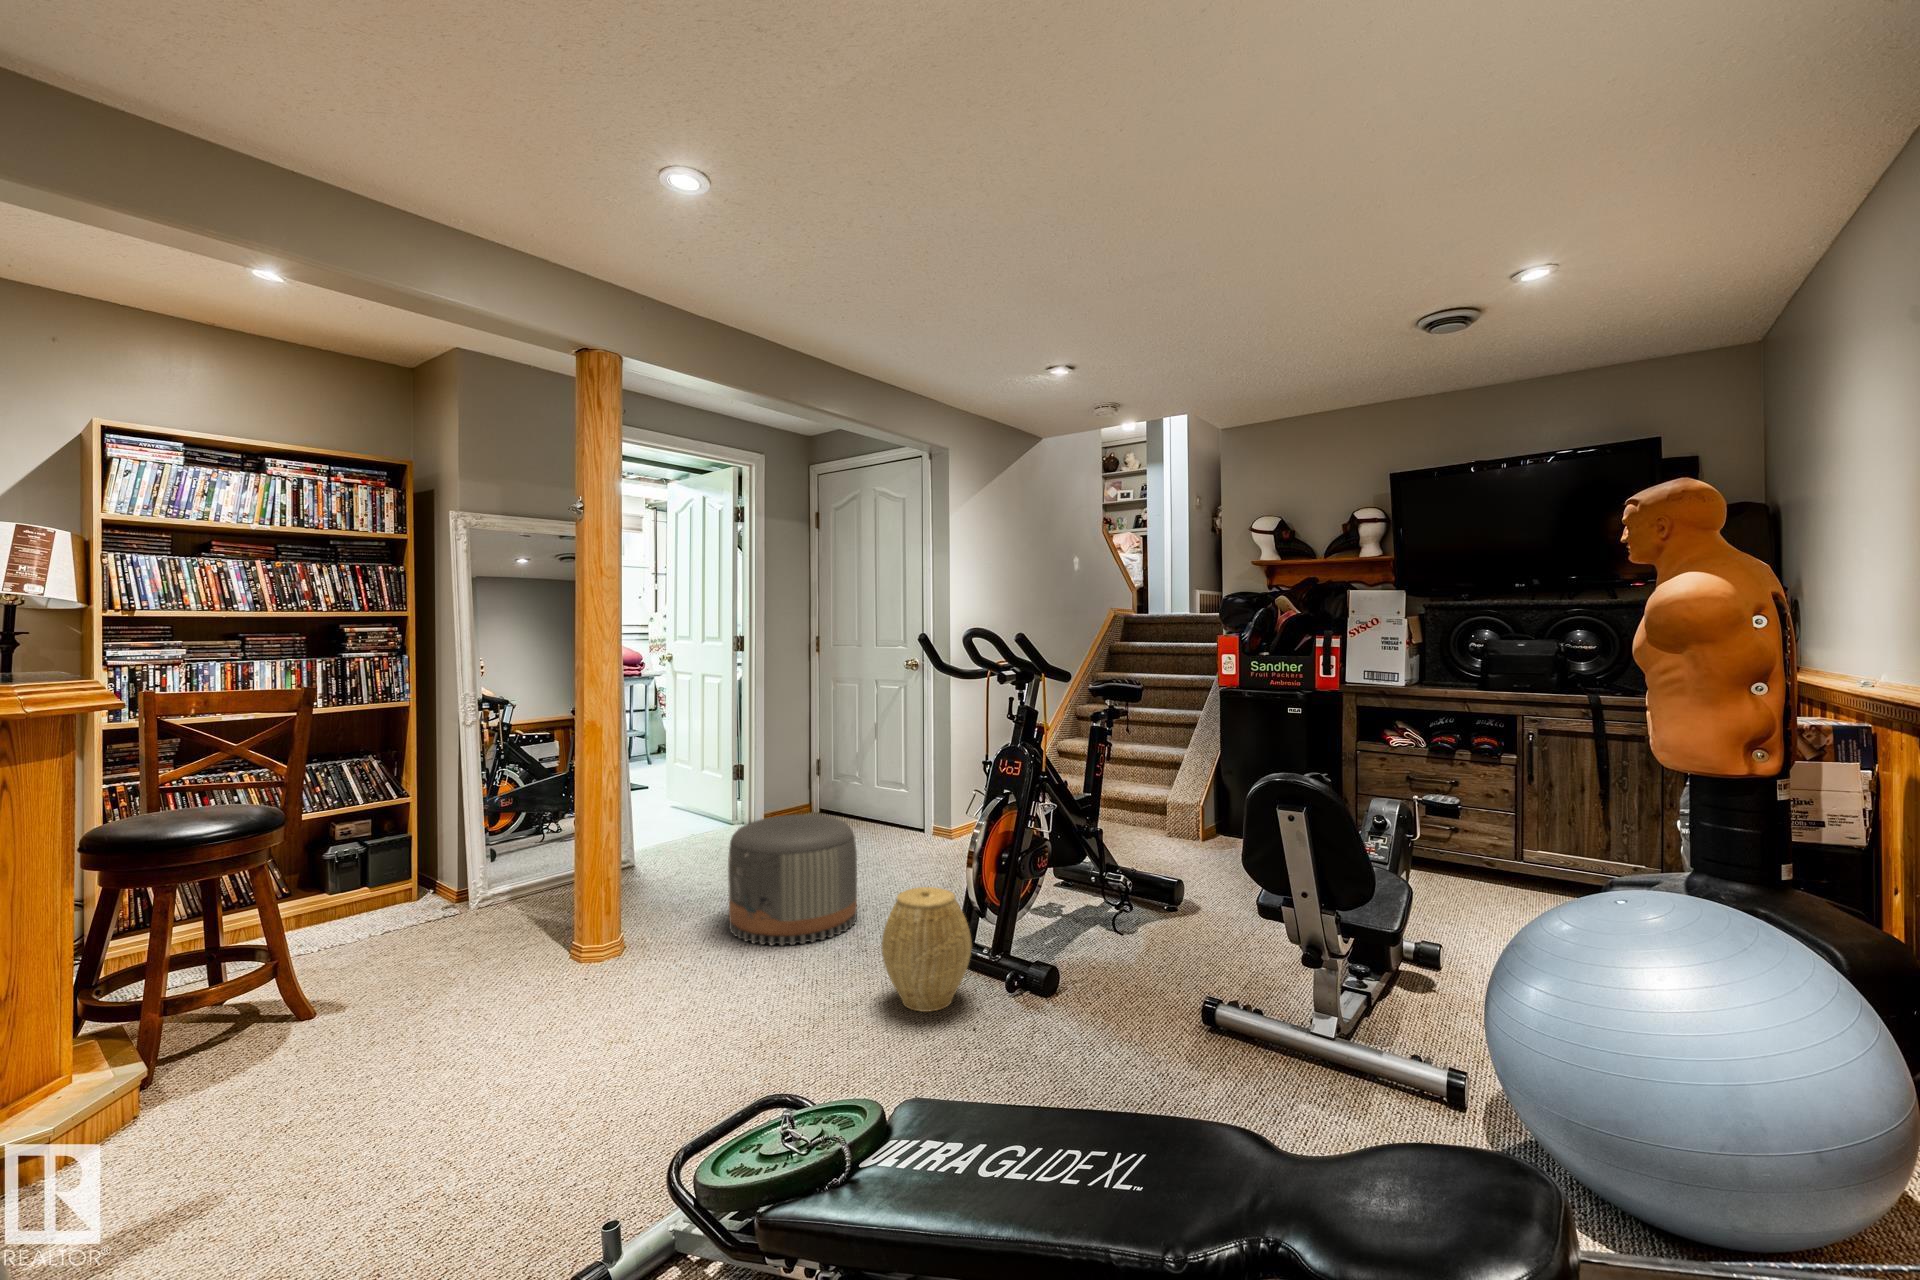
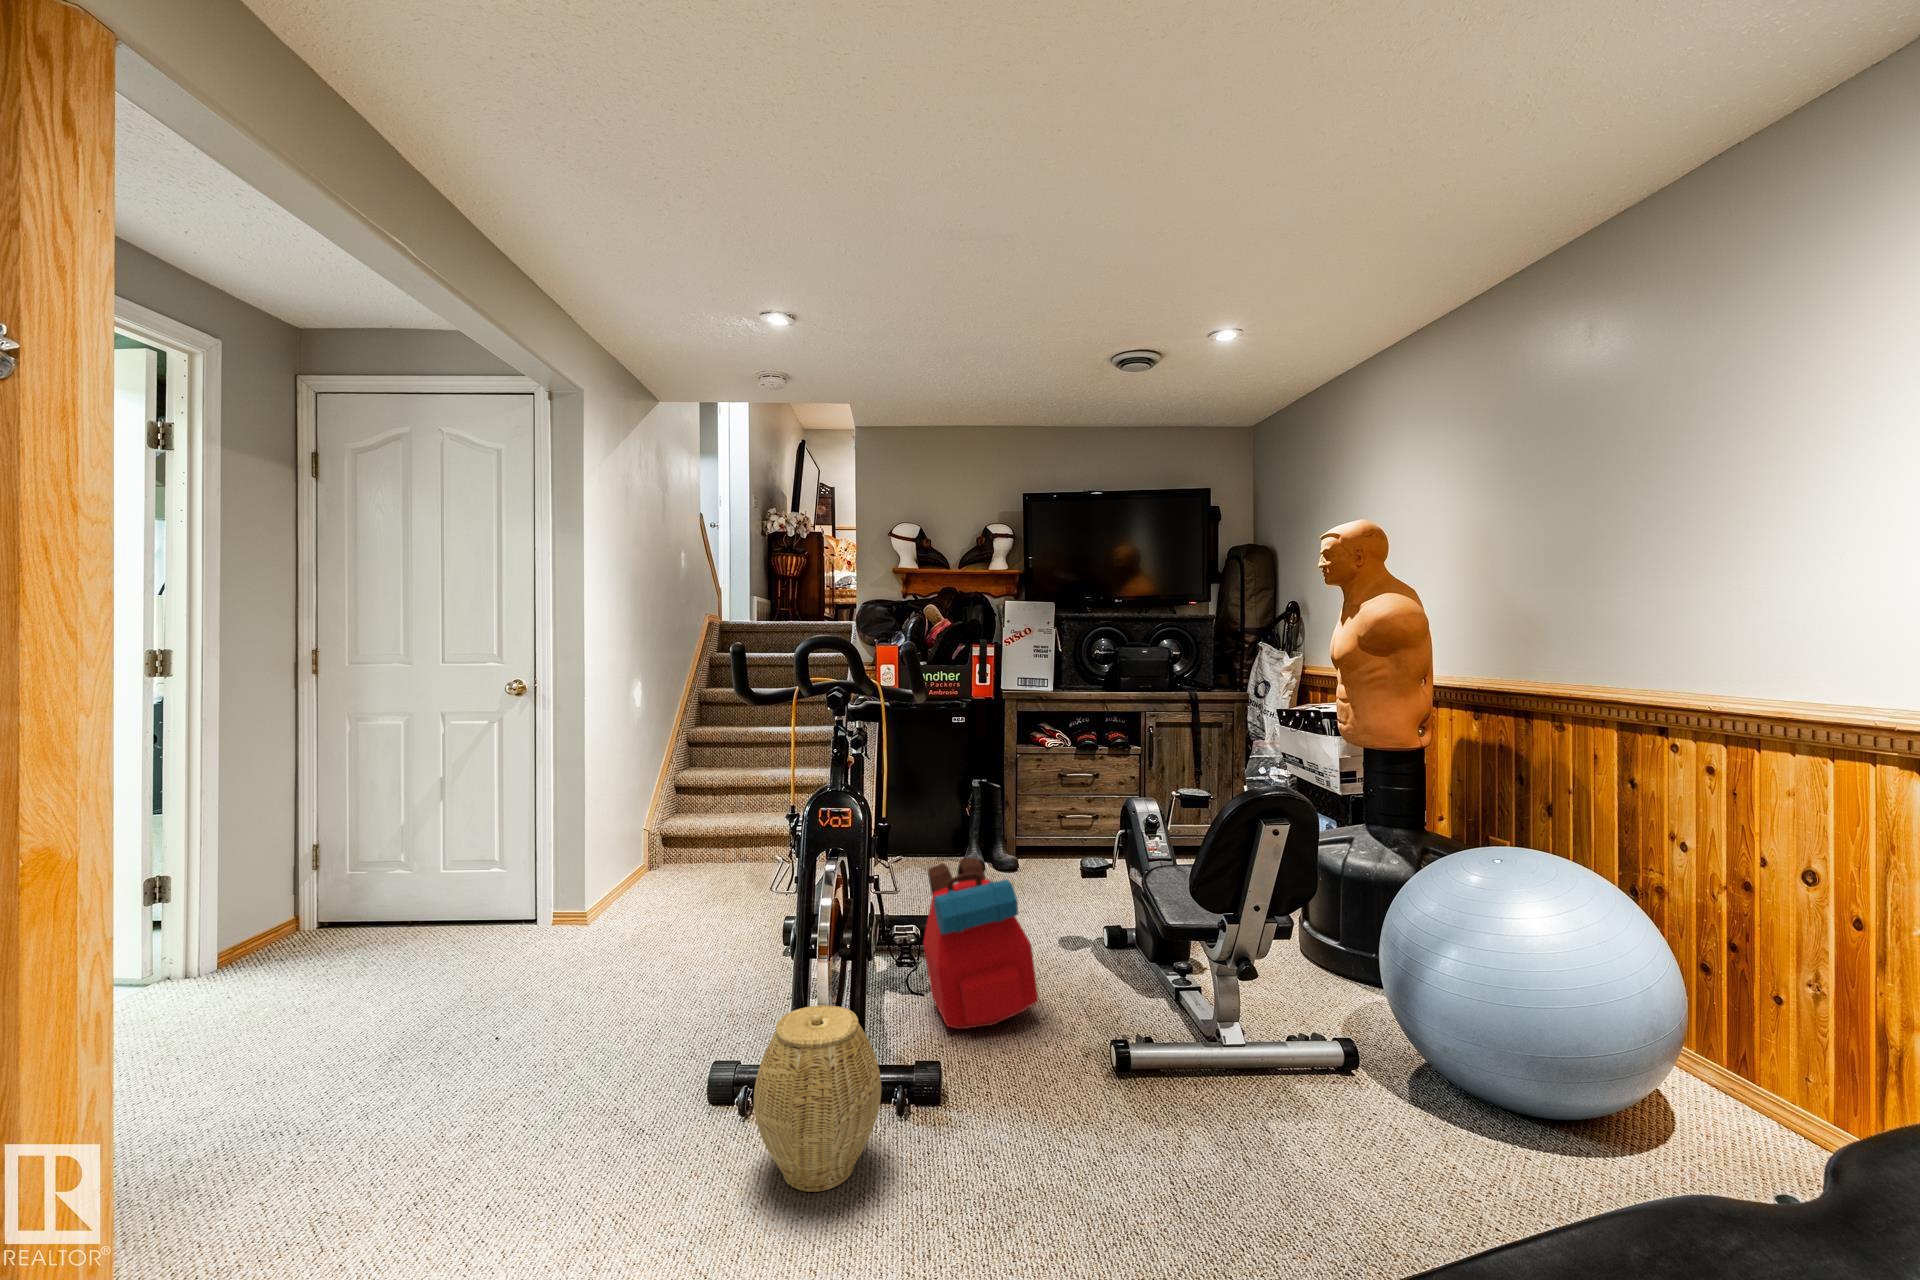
pouf: present [728,815,857,946] -> none [344,937,584,1193]
backpack: none [1092,822,1198,968] -> present [923,858,1038,1029]

